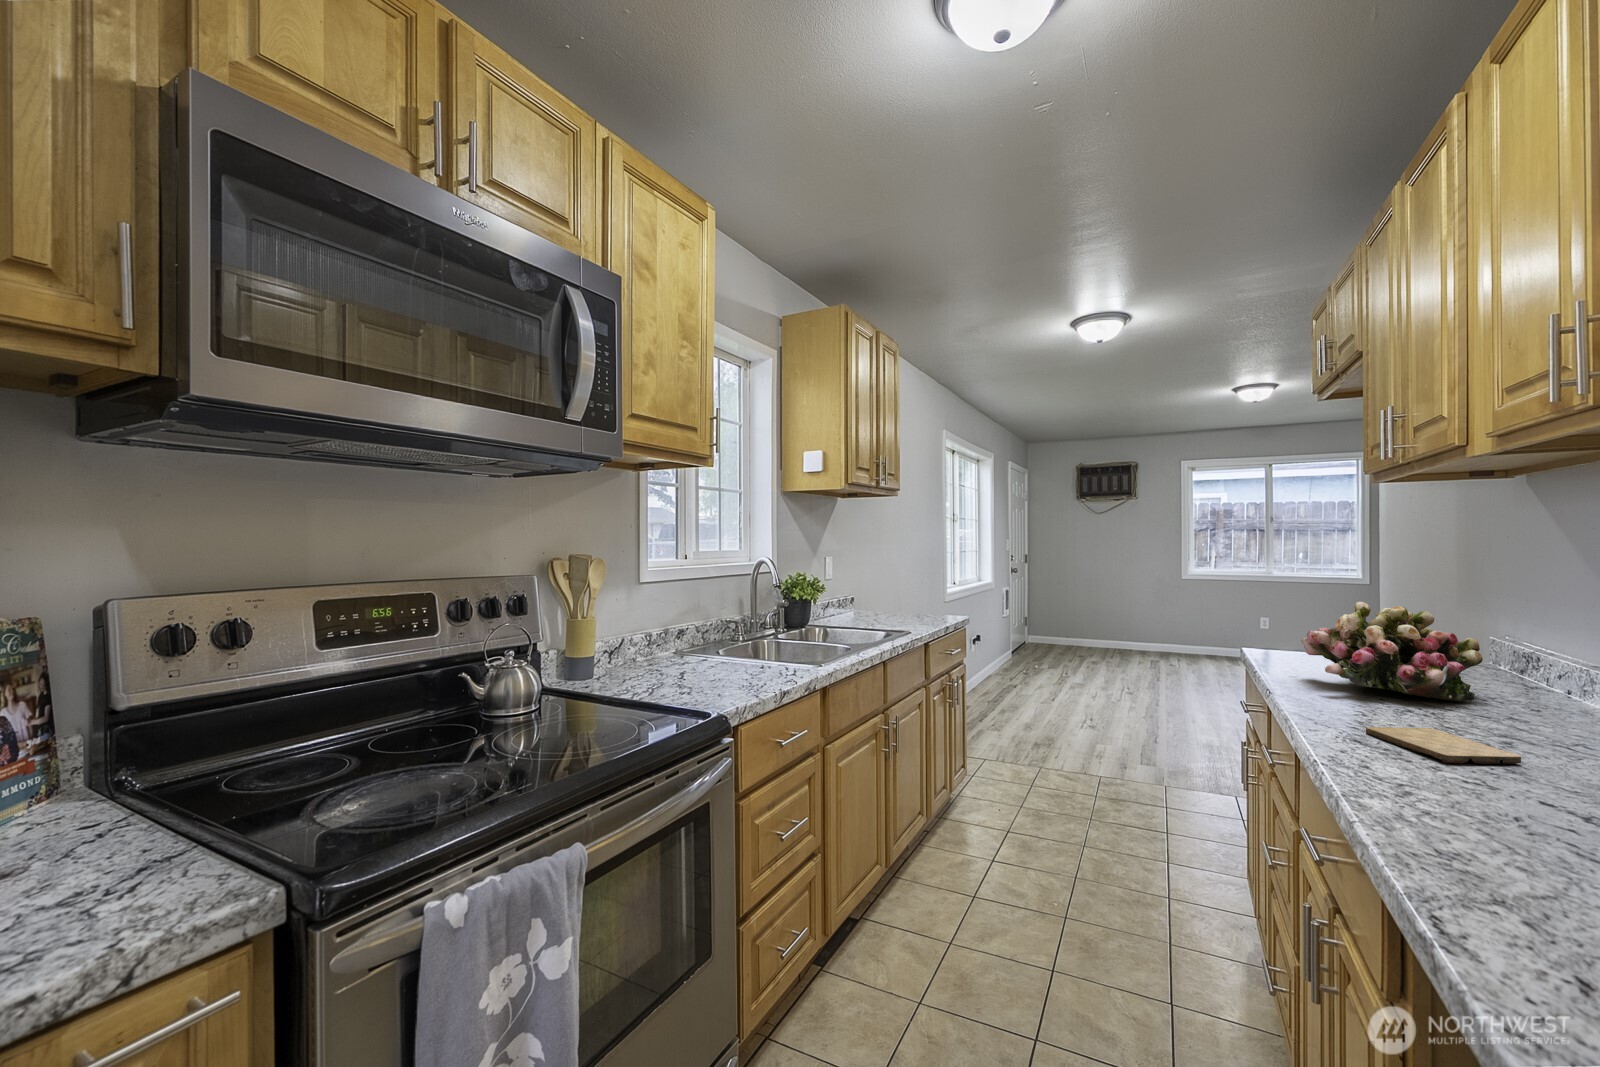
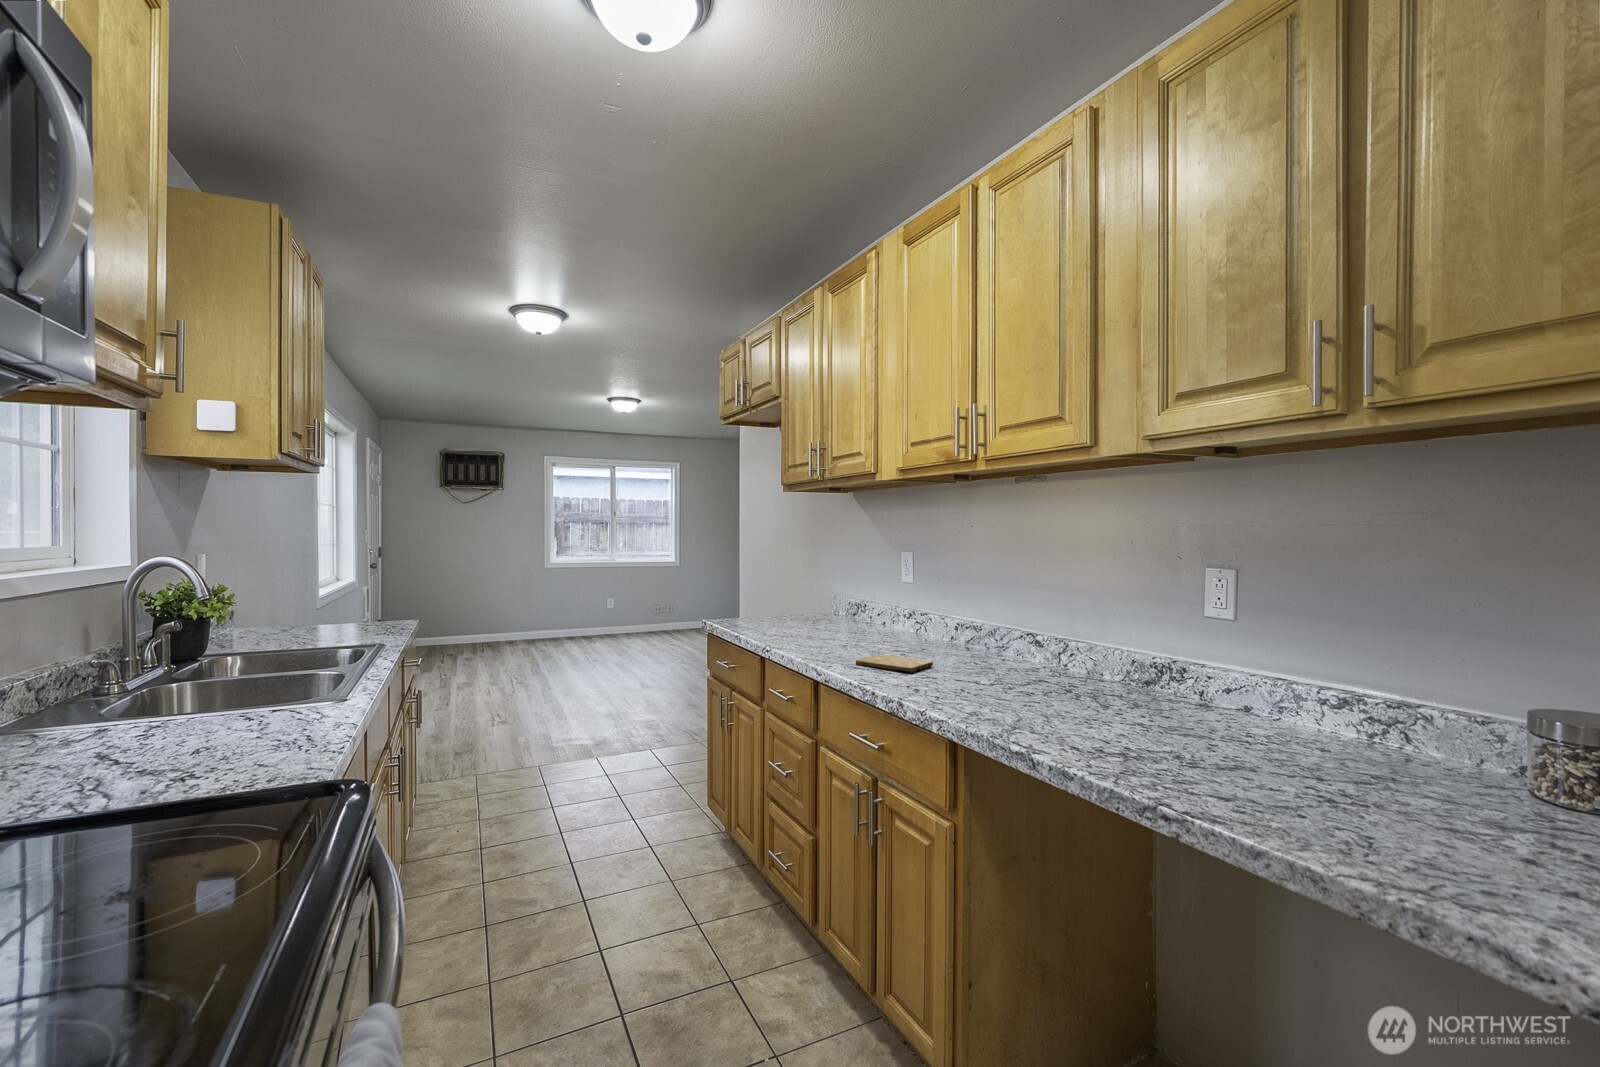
flower arrangement: present [1301,602,1483,701] -> none [774,575,870,636]

